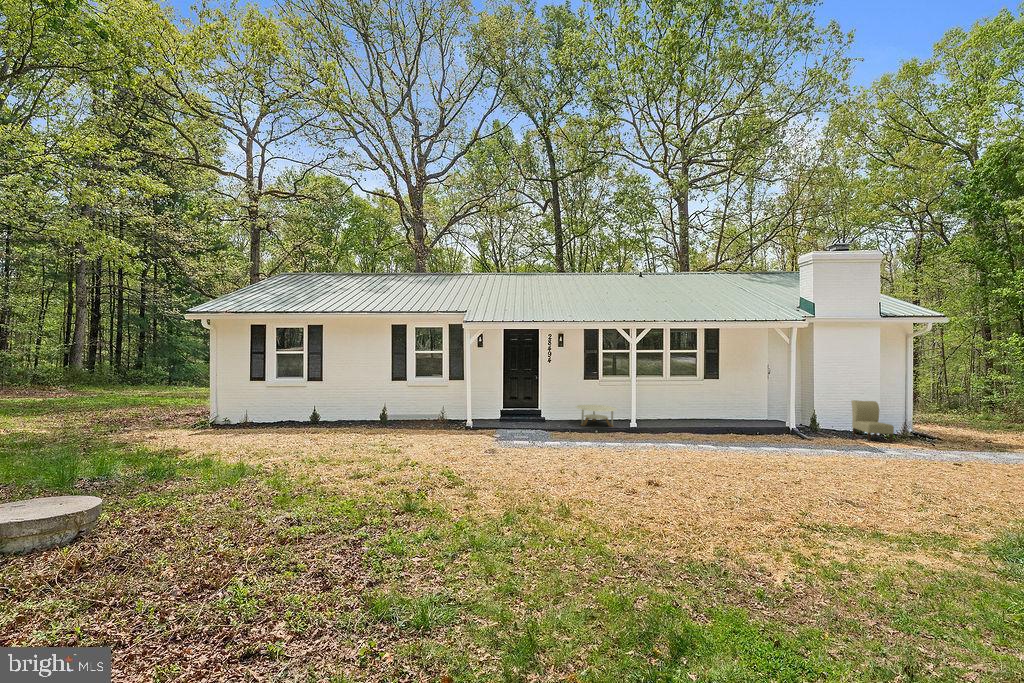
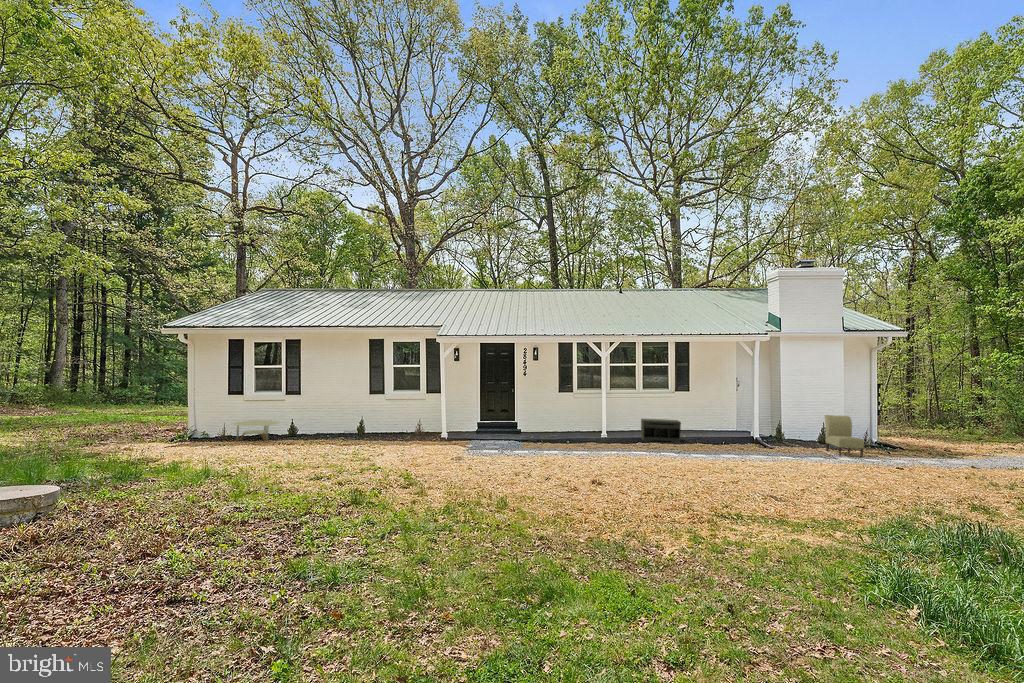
bench: none [666,404,708,427] -> present [641,419,681,442]
round table: present [576,405,617,427] -> present [234,420,279,442]

